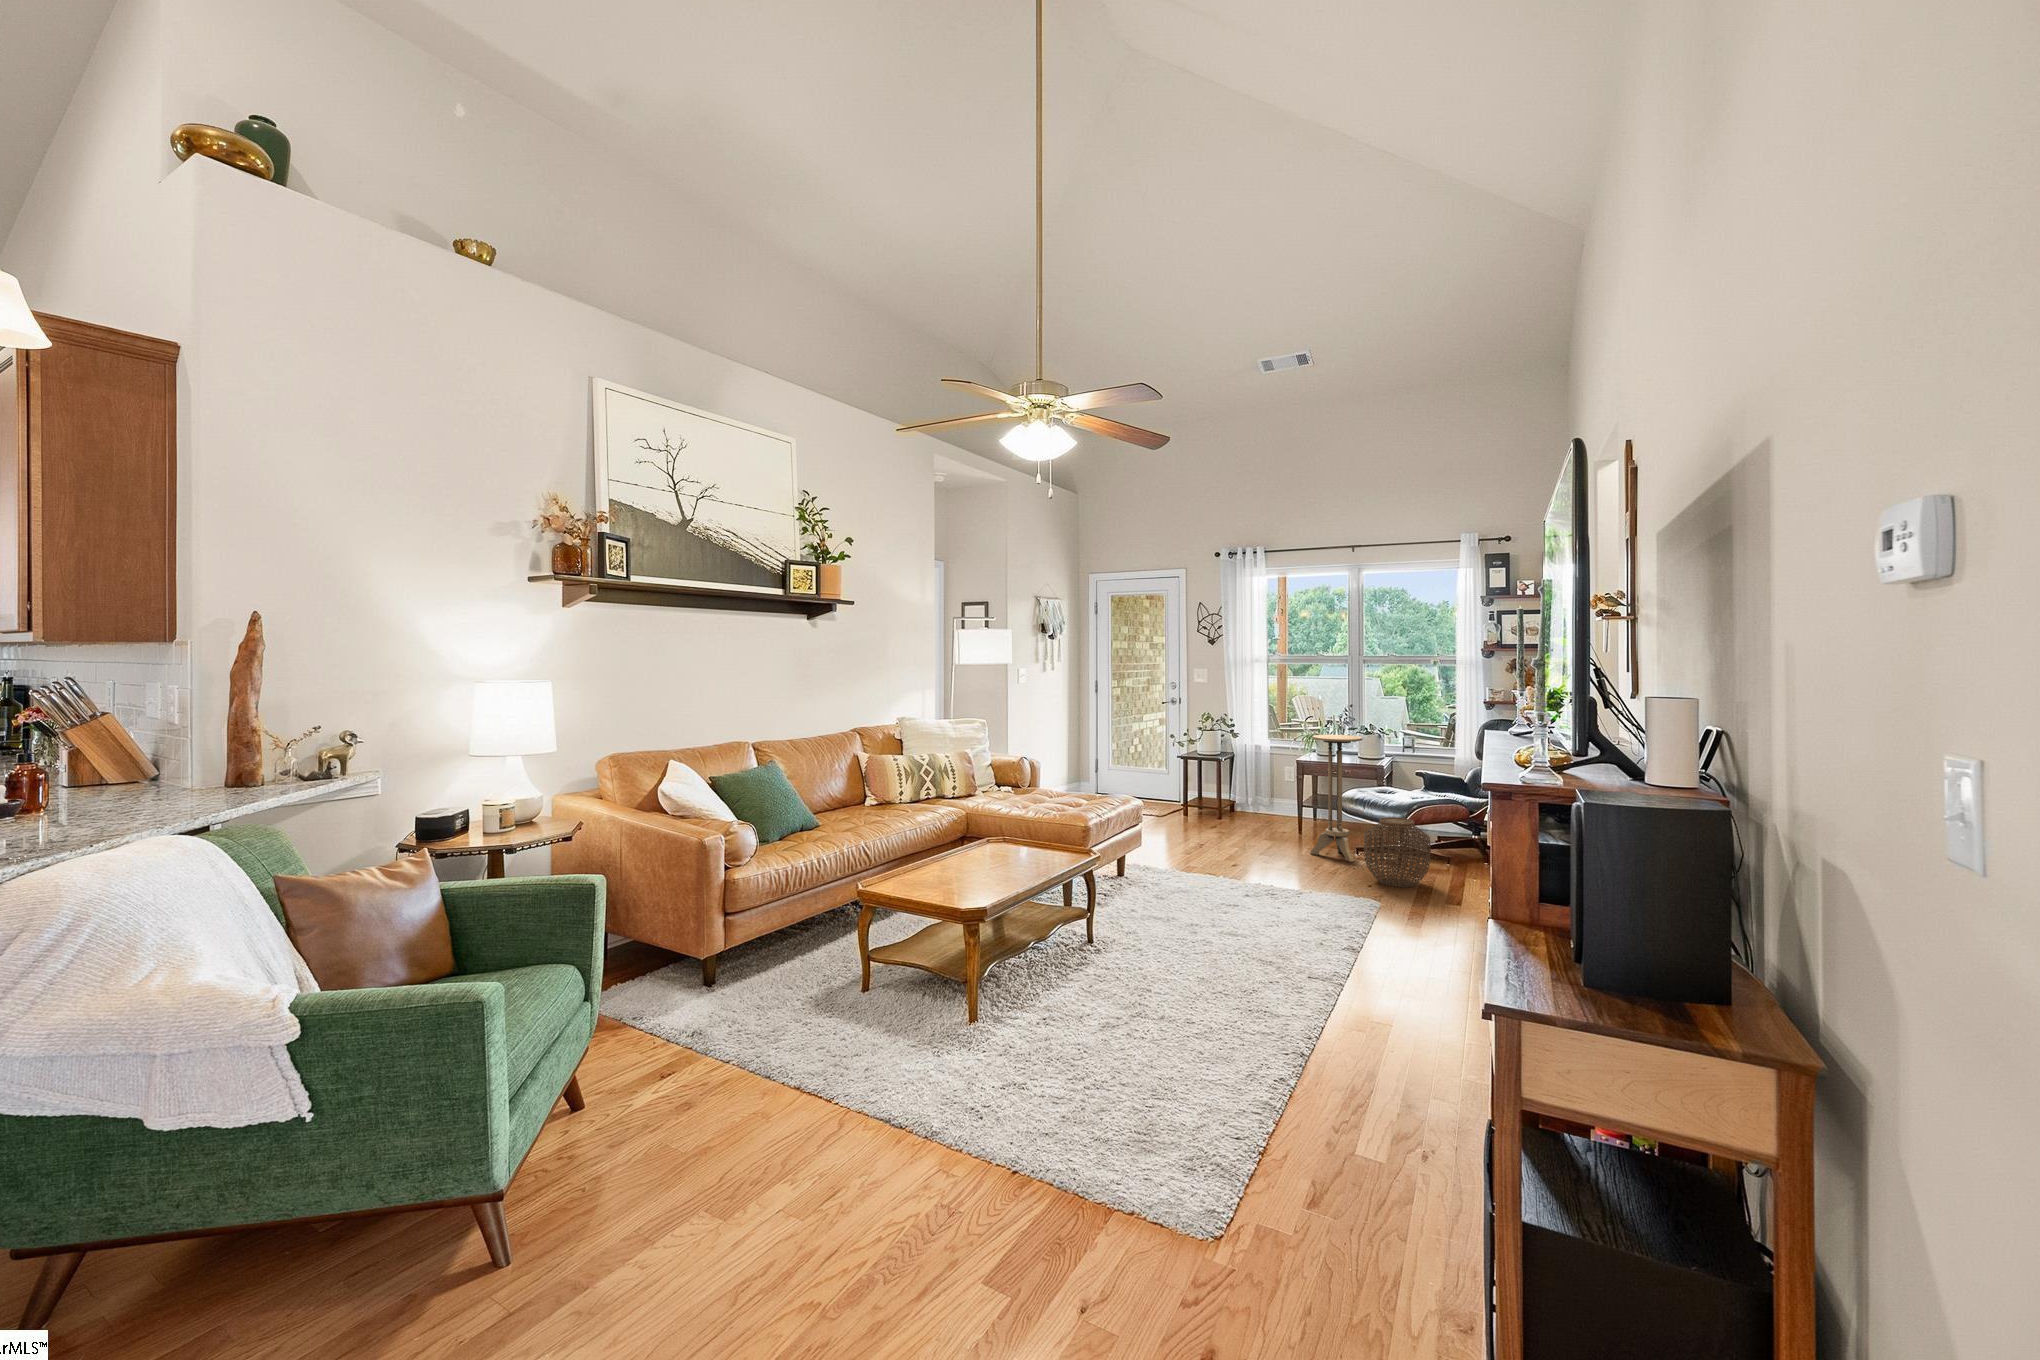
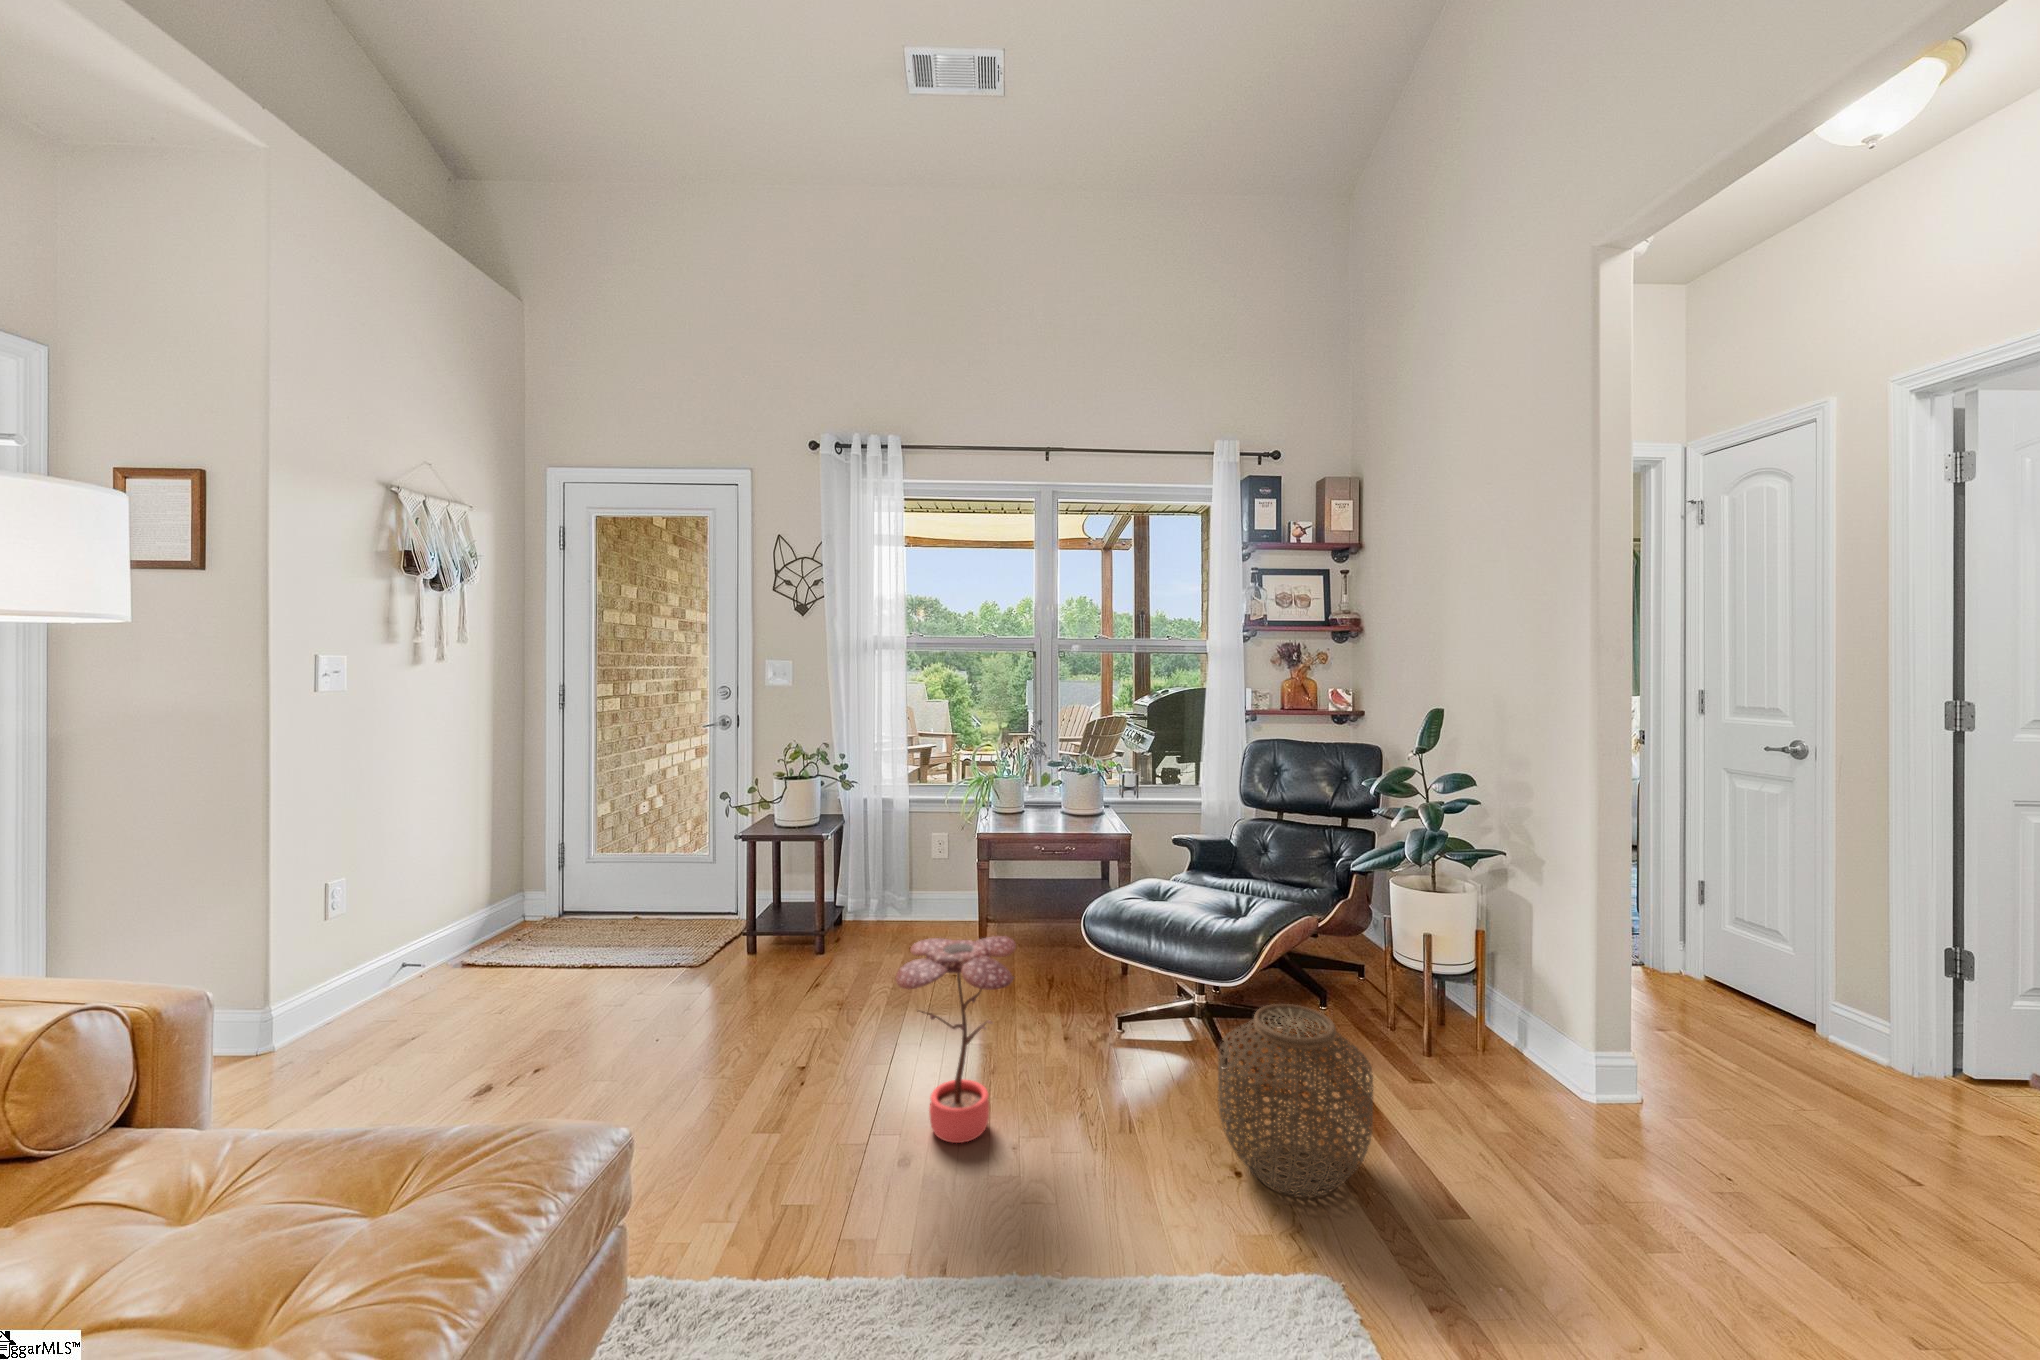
side table: present [1310,735,1362,862] -> none [1044,795,1153,1084]
potted plant: none [1236,785,1290,861] -> present [896,936,1016,1143]

